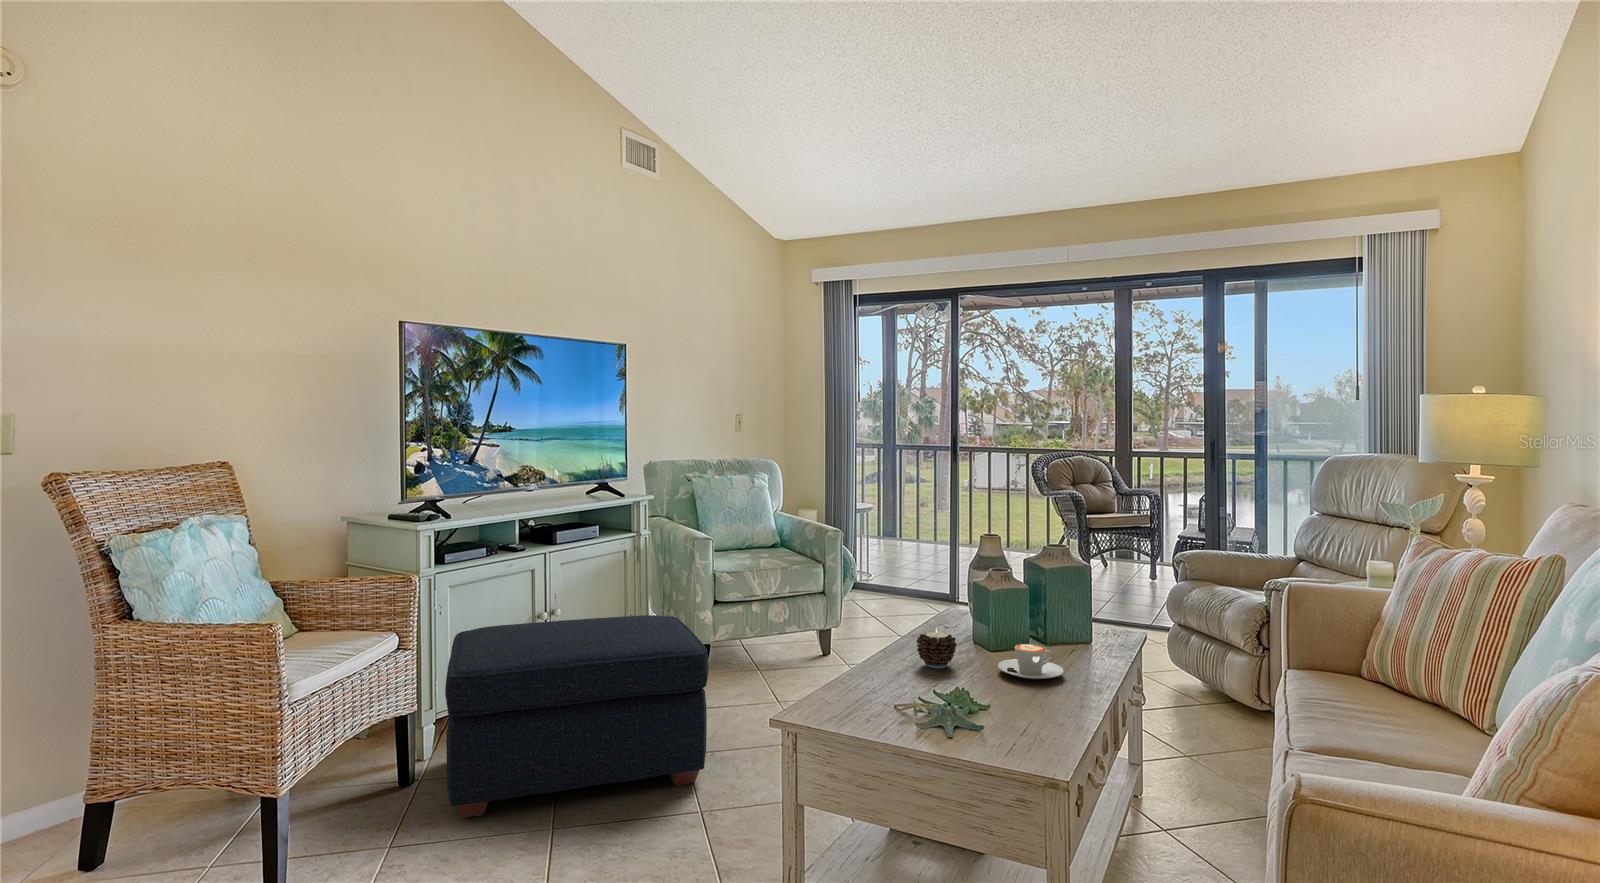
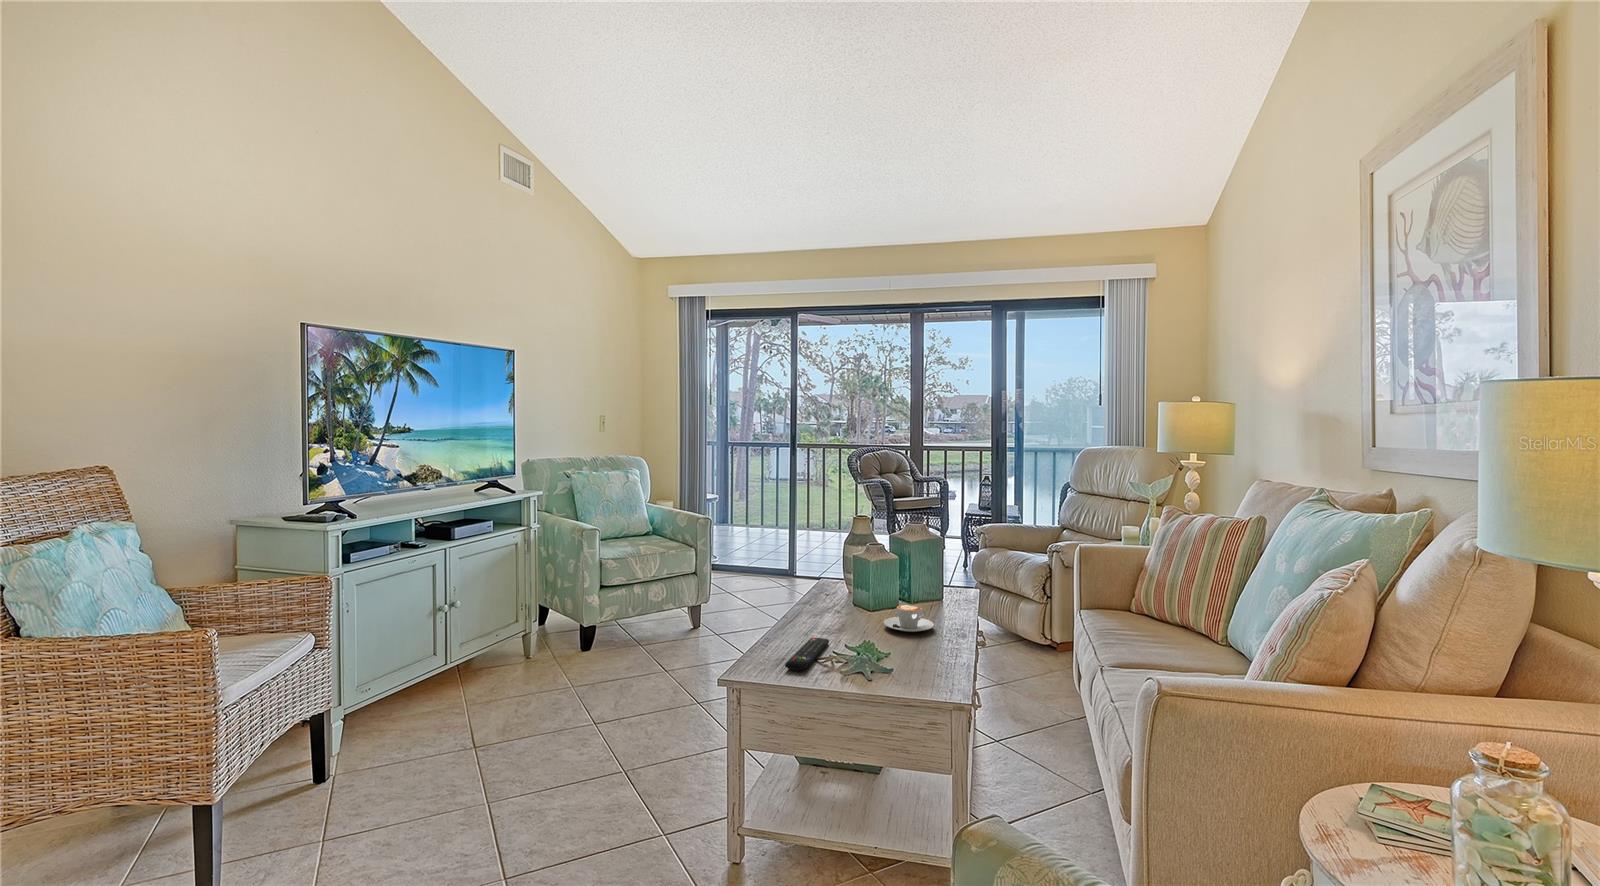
ottoman: present [445,615,709,818] -> none [369,600,626,801]
candle: present [916,629,957,668] -> none [819,596,852,629]
remote control: none [851,677,919,716] -> present [785,638,829,671]

